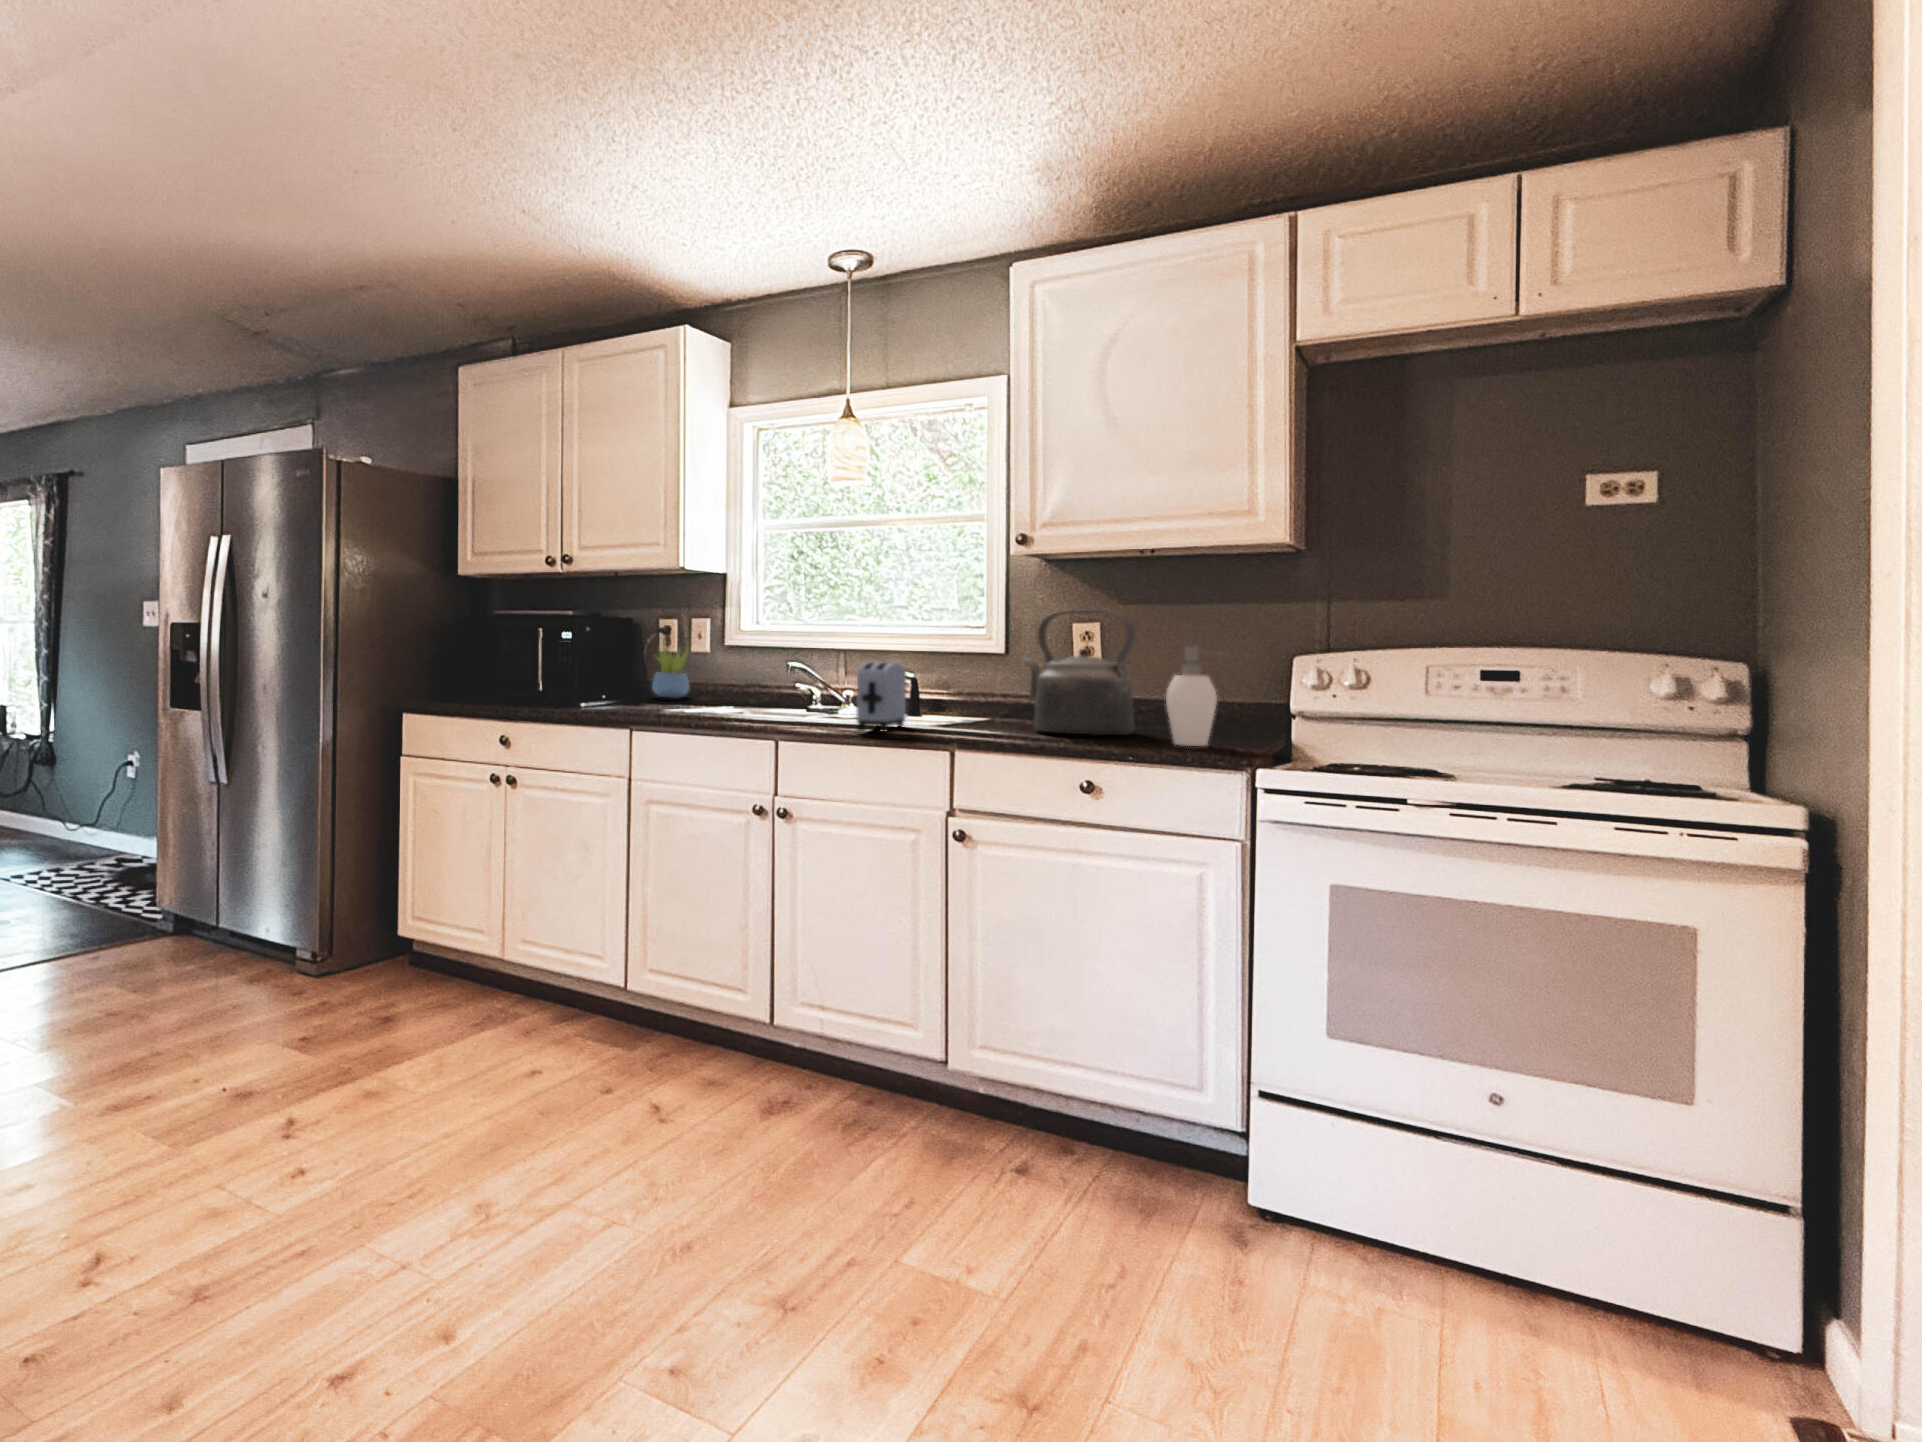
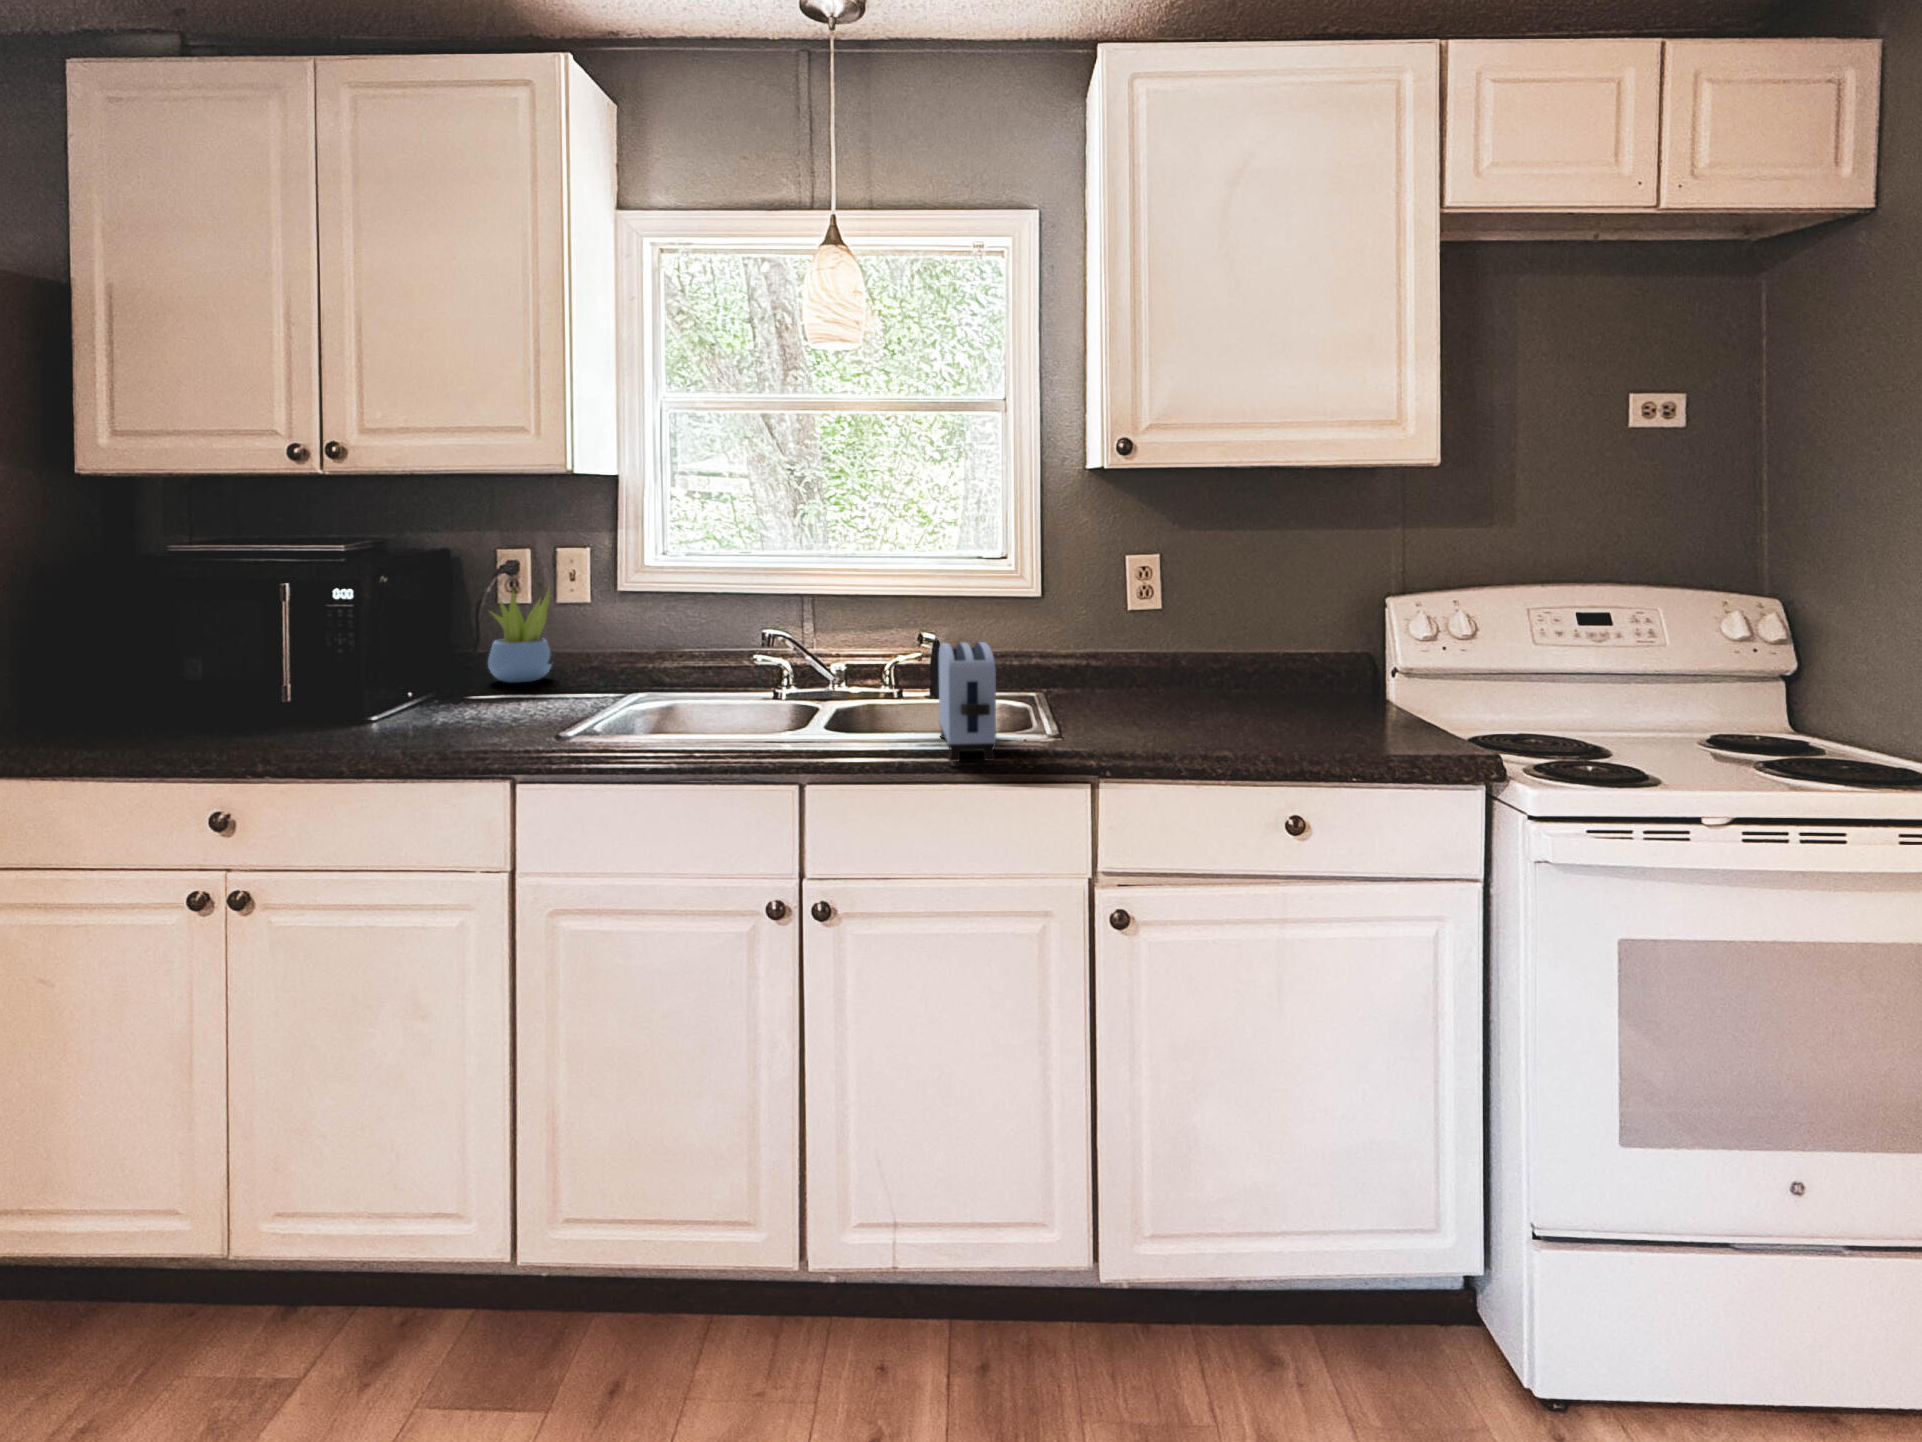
kettle: present [1024,610,1135,735] -> none [1125,553,1287,735]
soap dispenser: present [1166,646,1217,746] -> none [1350,610,1432,748]

